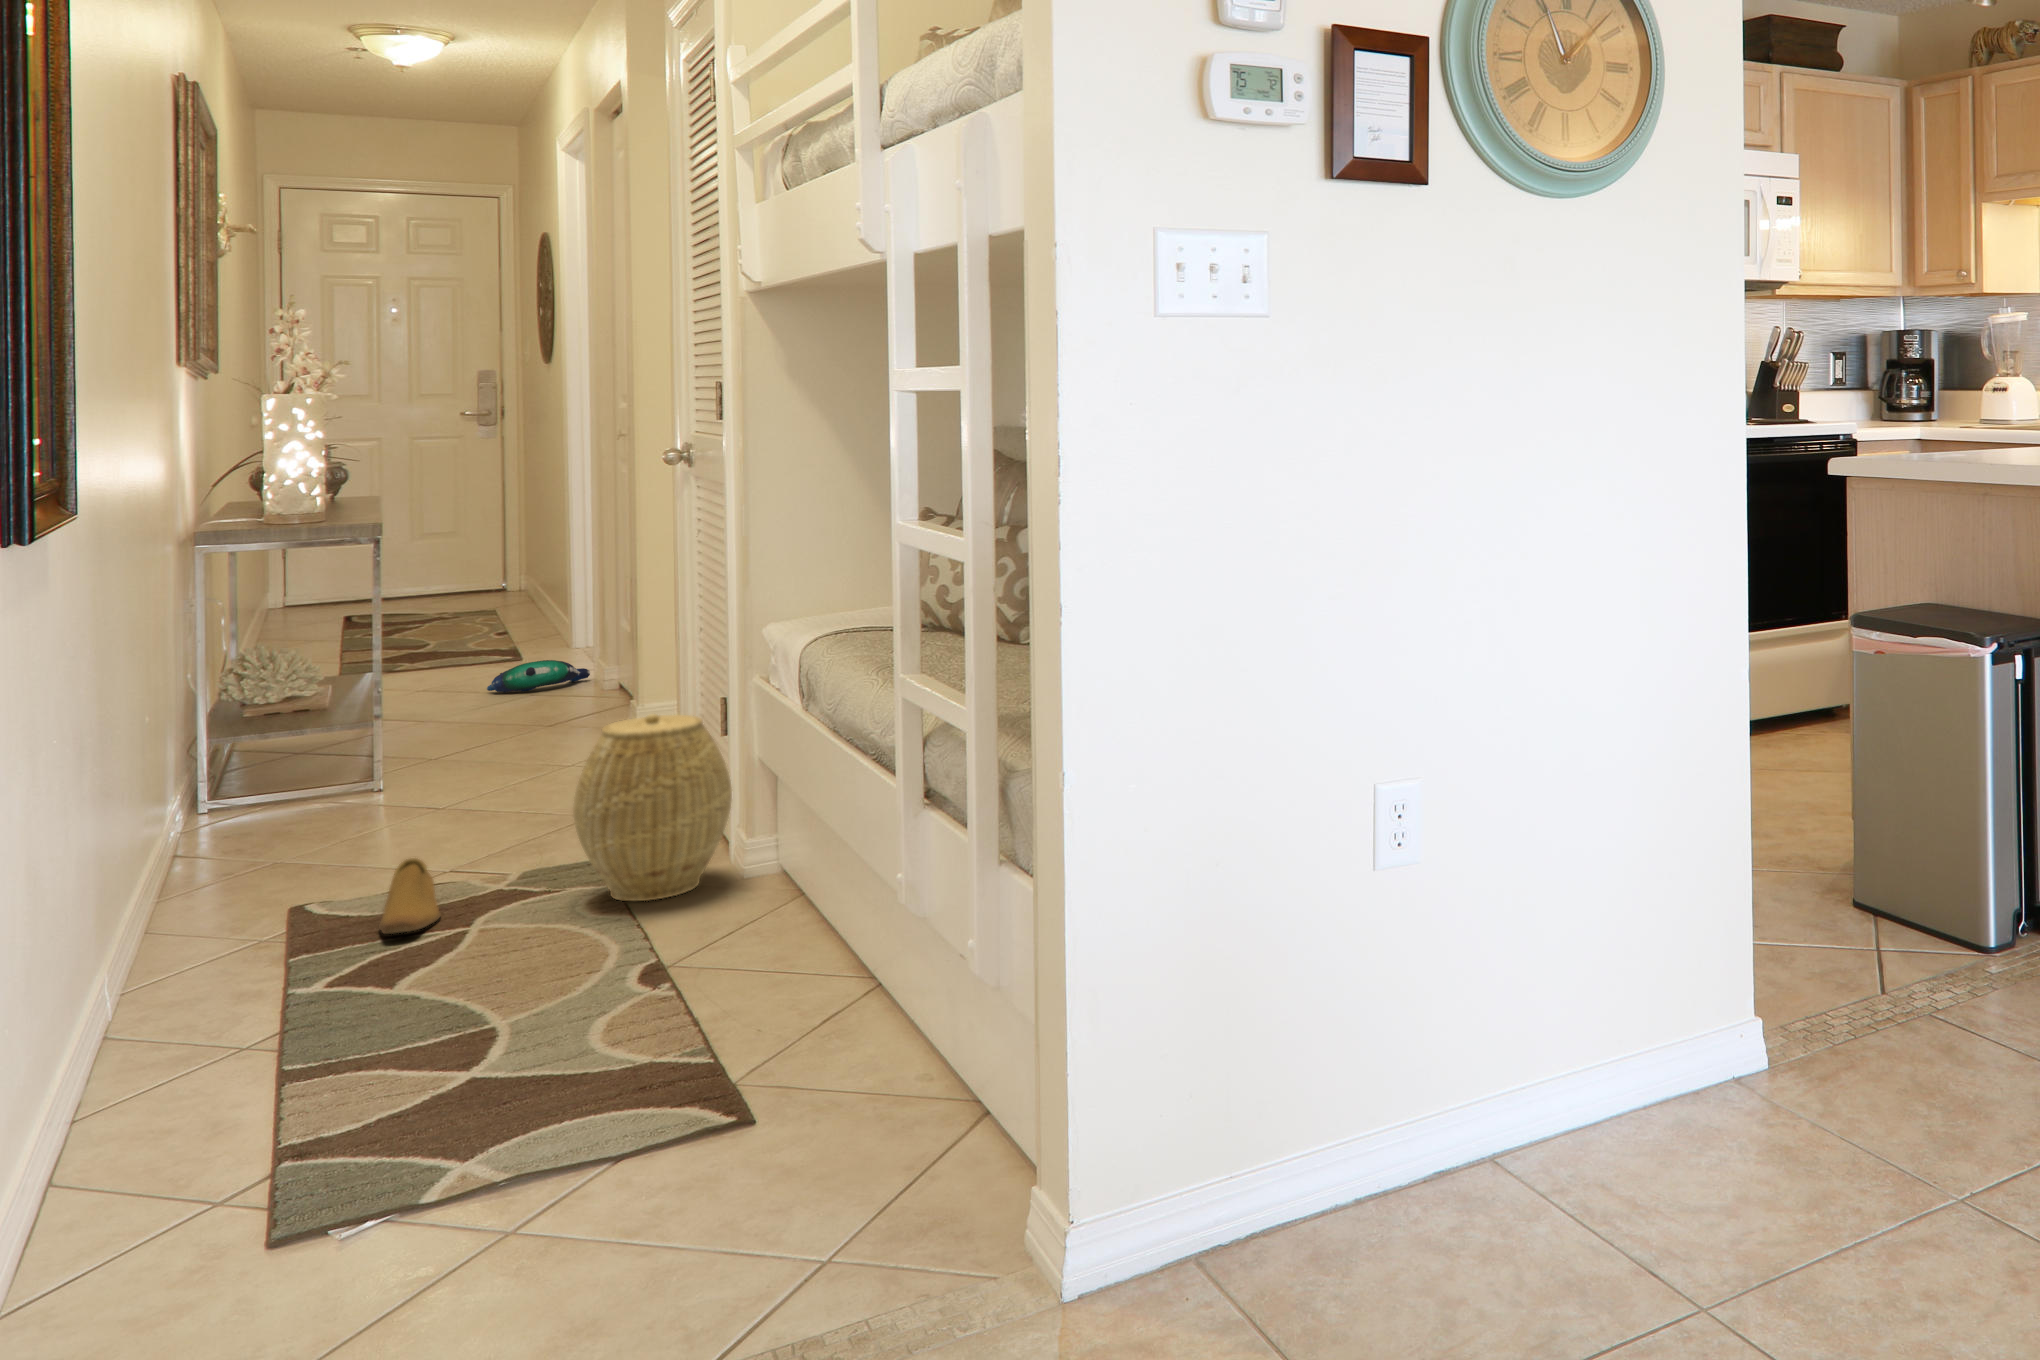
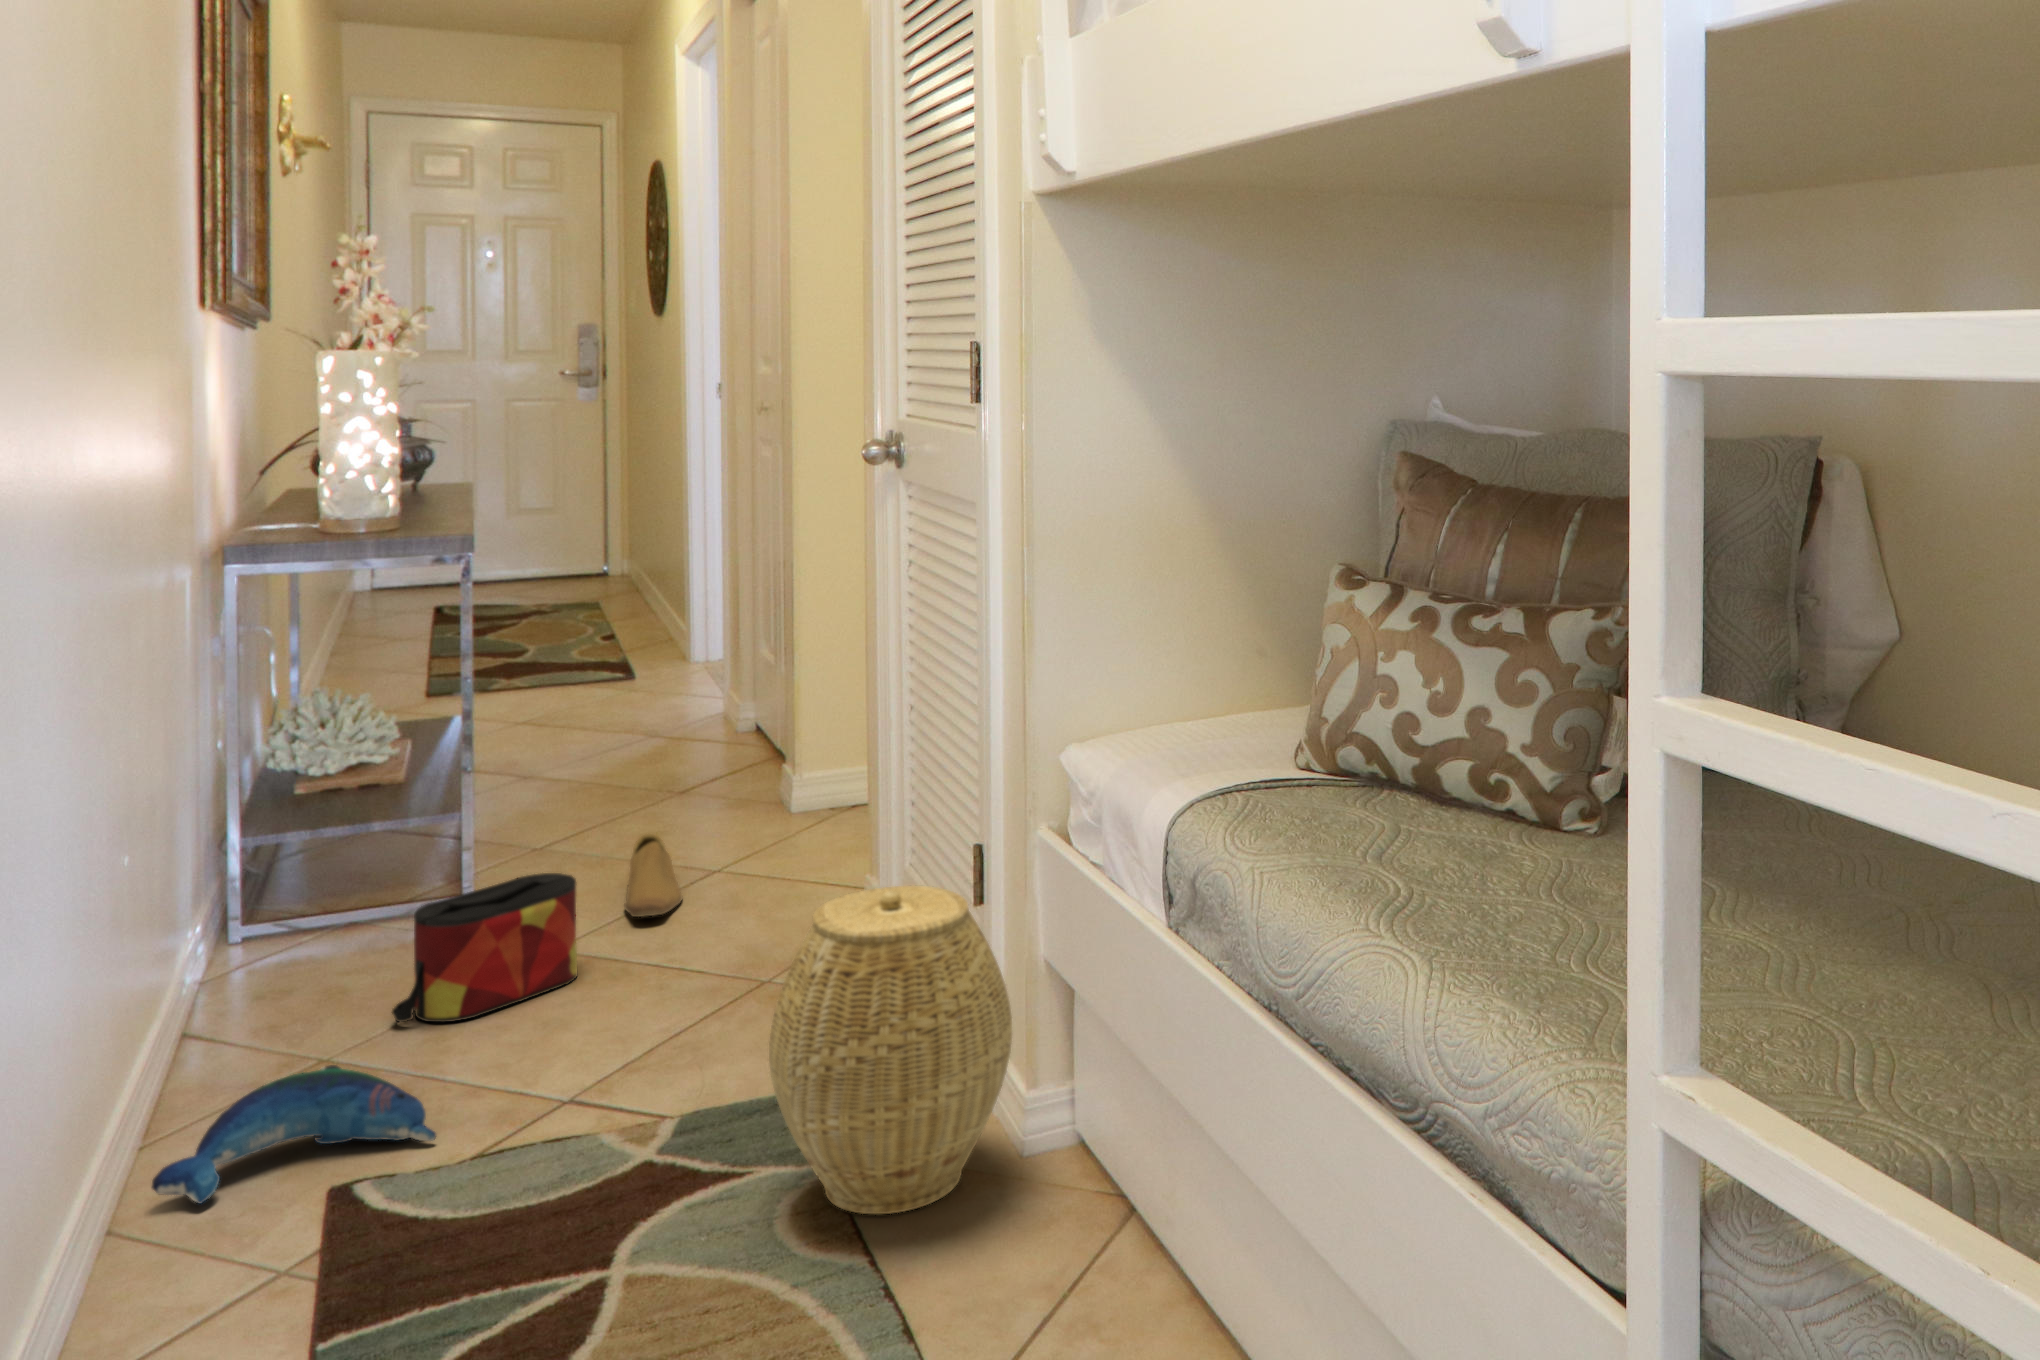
plush toy: present [487,660,590,693] -> present [152,1065,436,1203]
bag: none [324,749,459,843] -> present [392,873,577,1022]
shoe: present [379,858,441,934] -> present [624,834,682,917]

